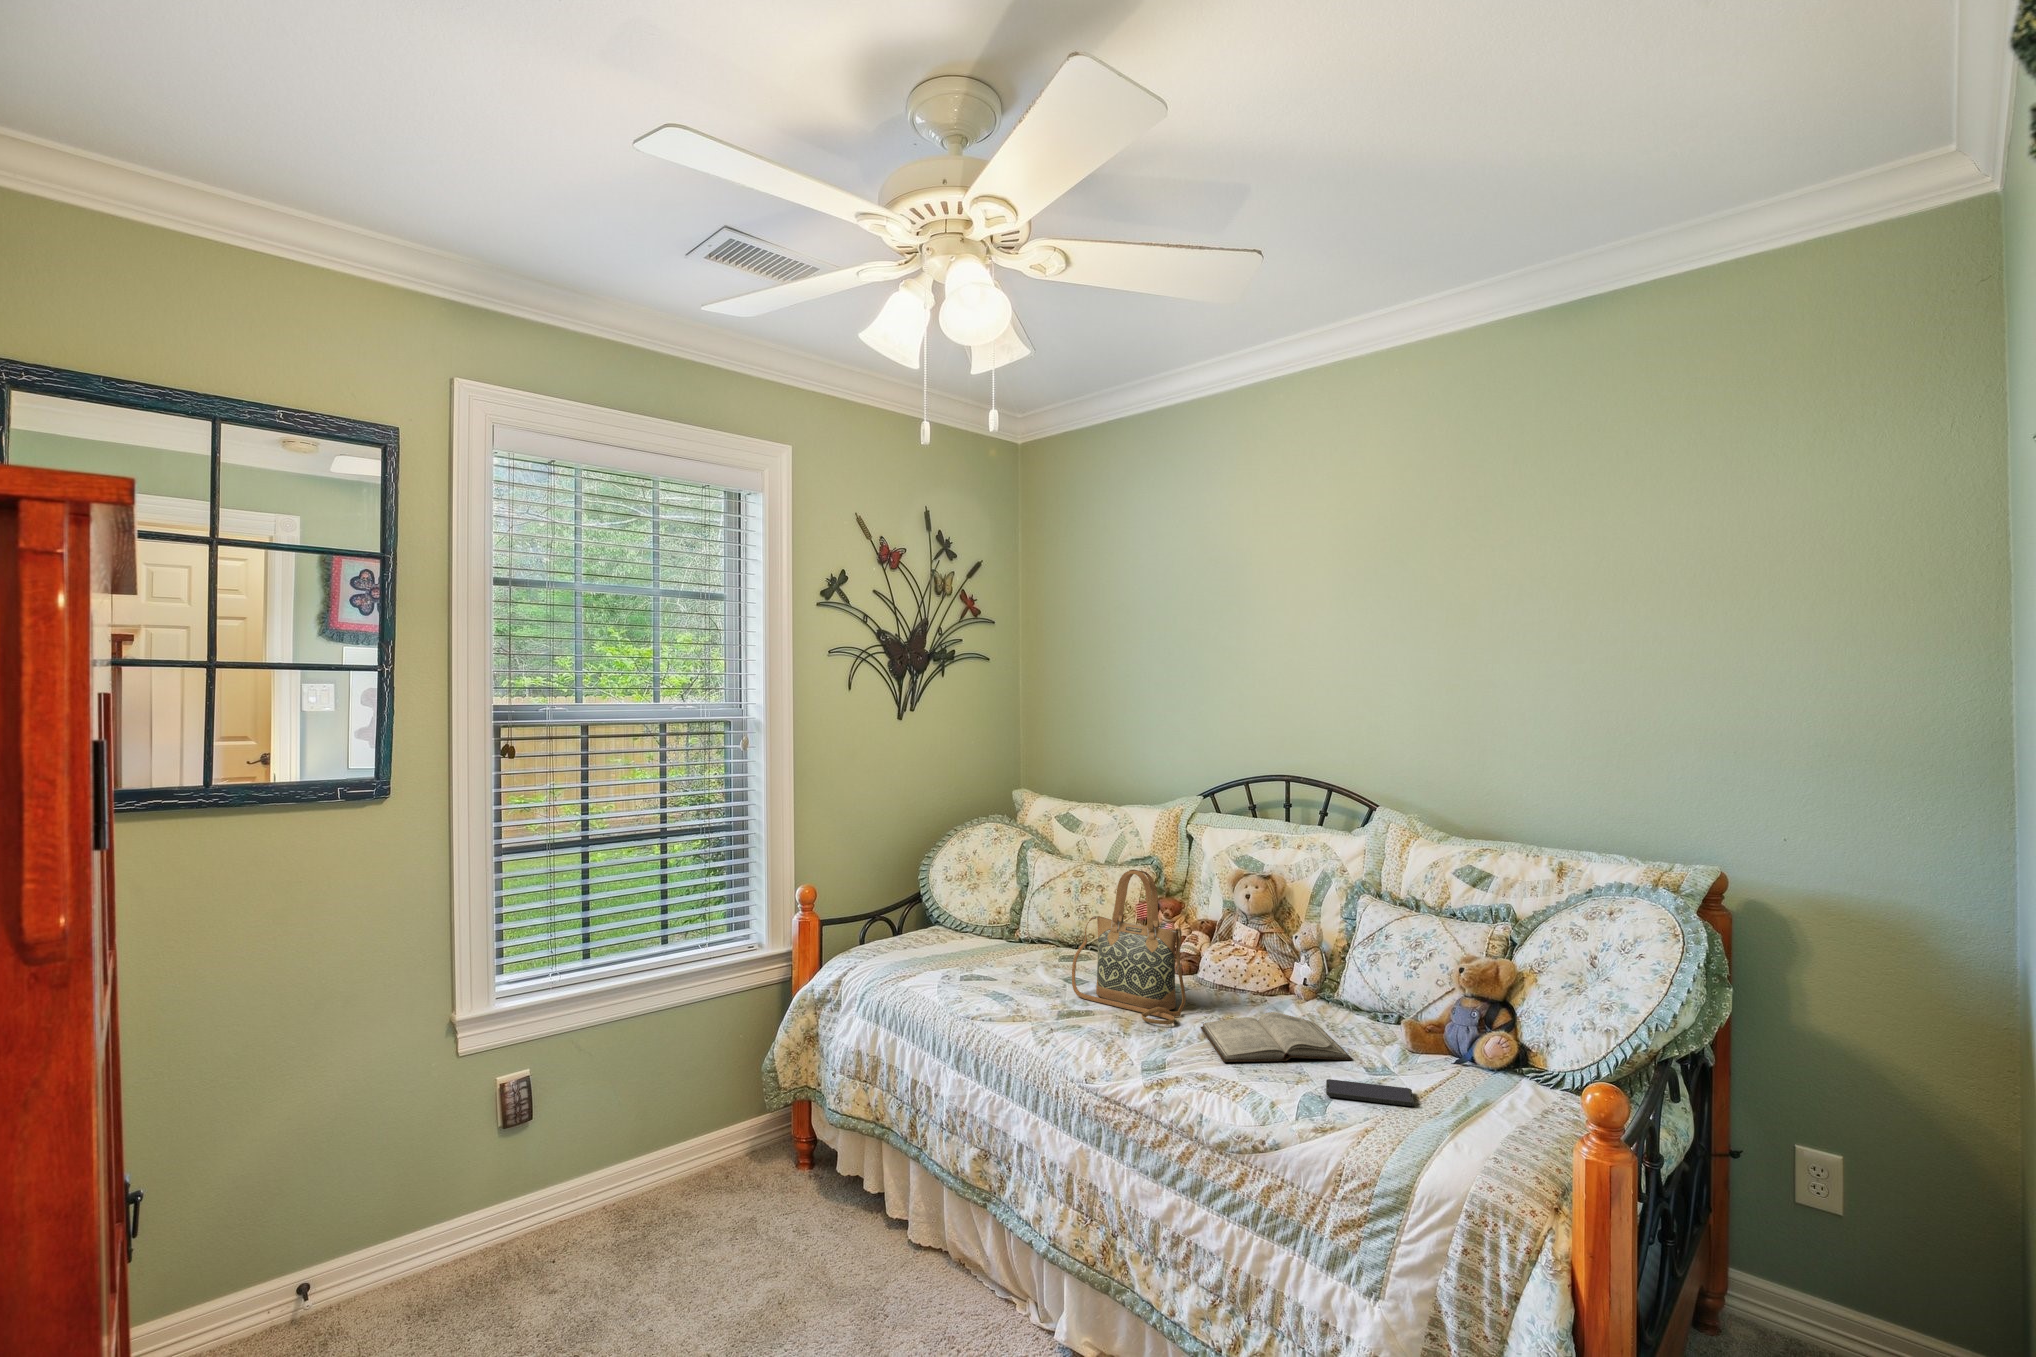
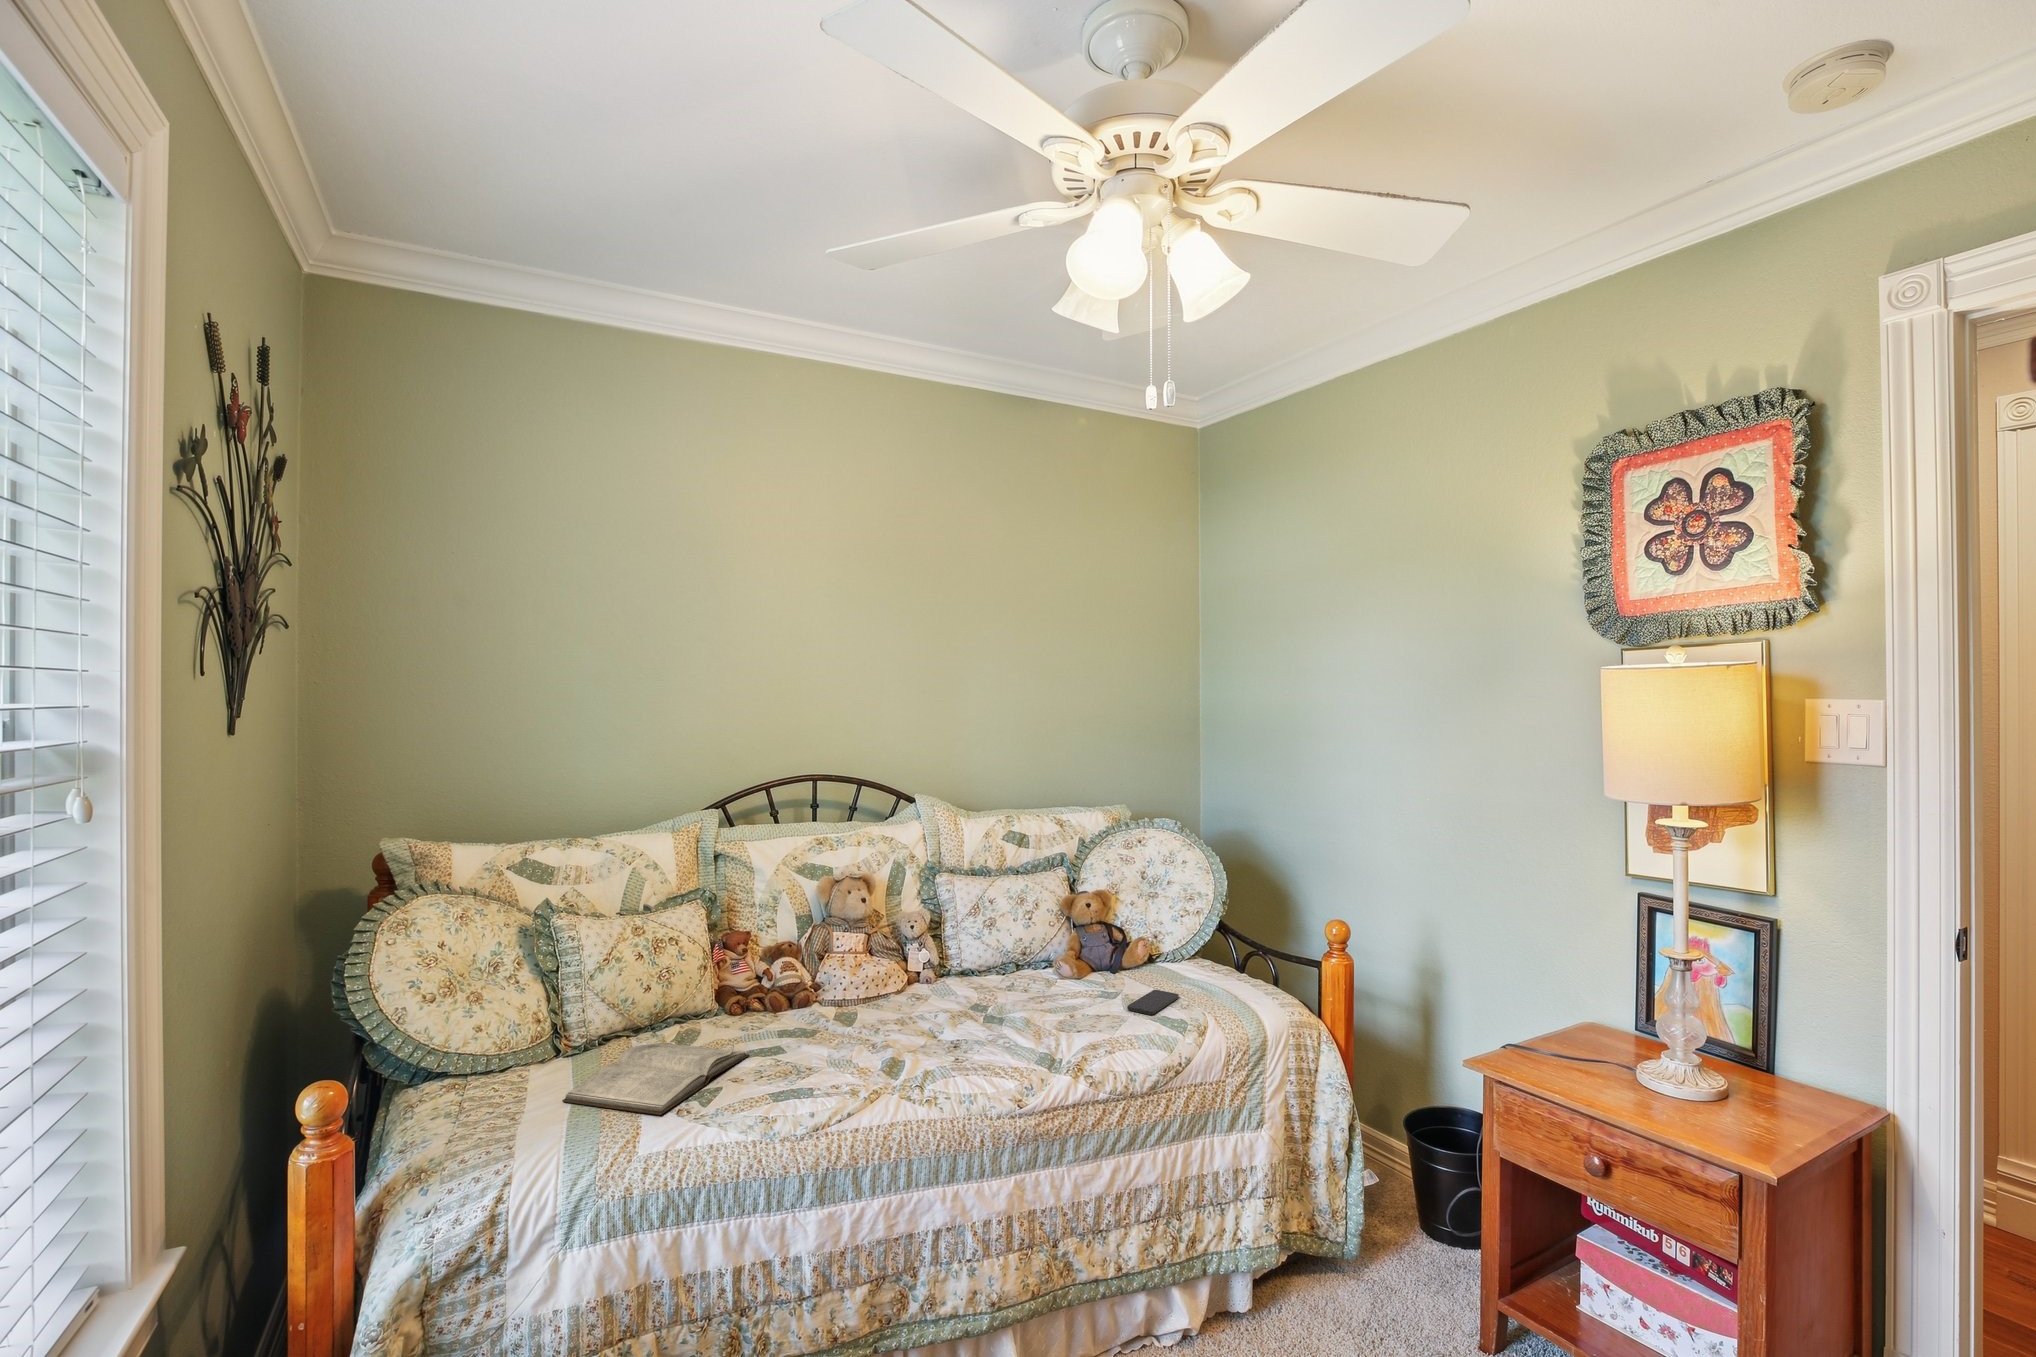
handbag: present [1072,870,1186,1024] -> none [799,885,958,1054]
diary: present [1200,1012,1353,1062] -> present [562,1043,749,1115]

